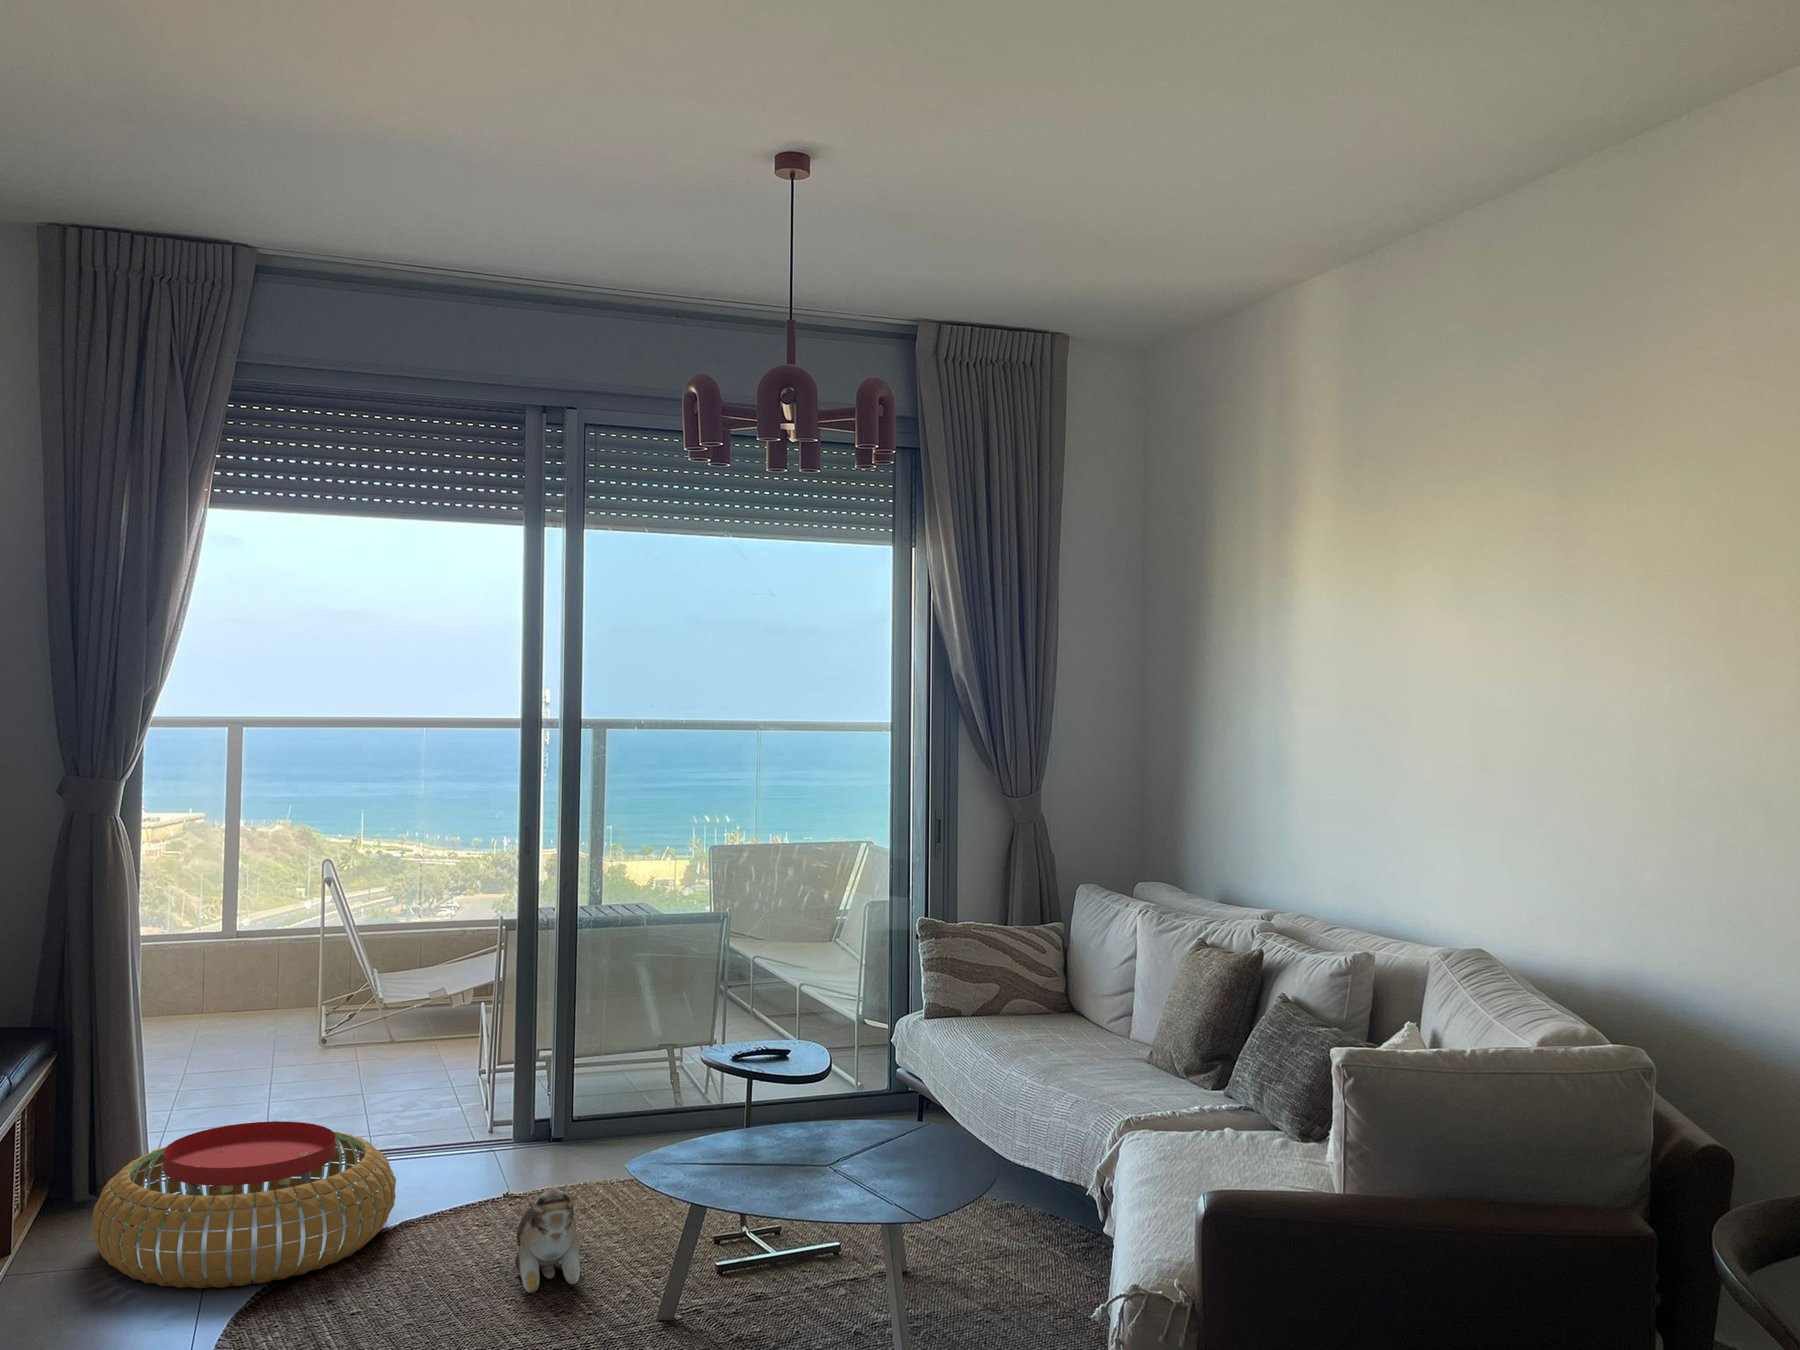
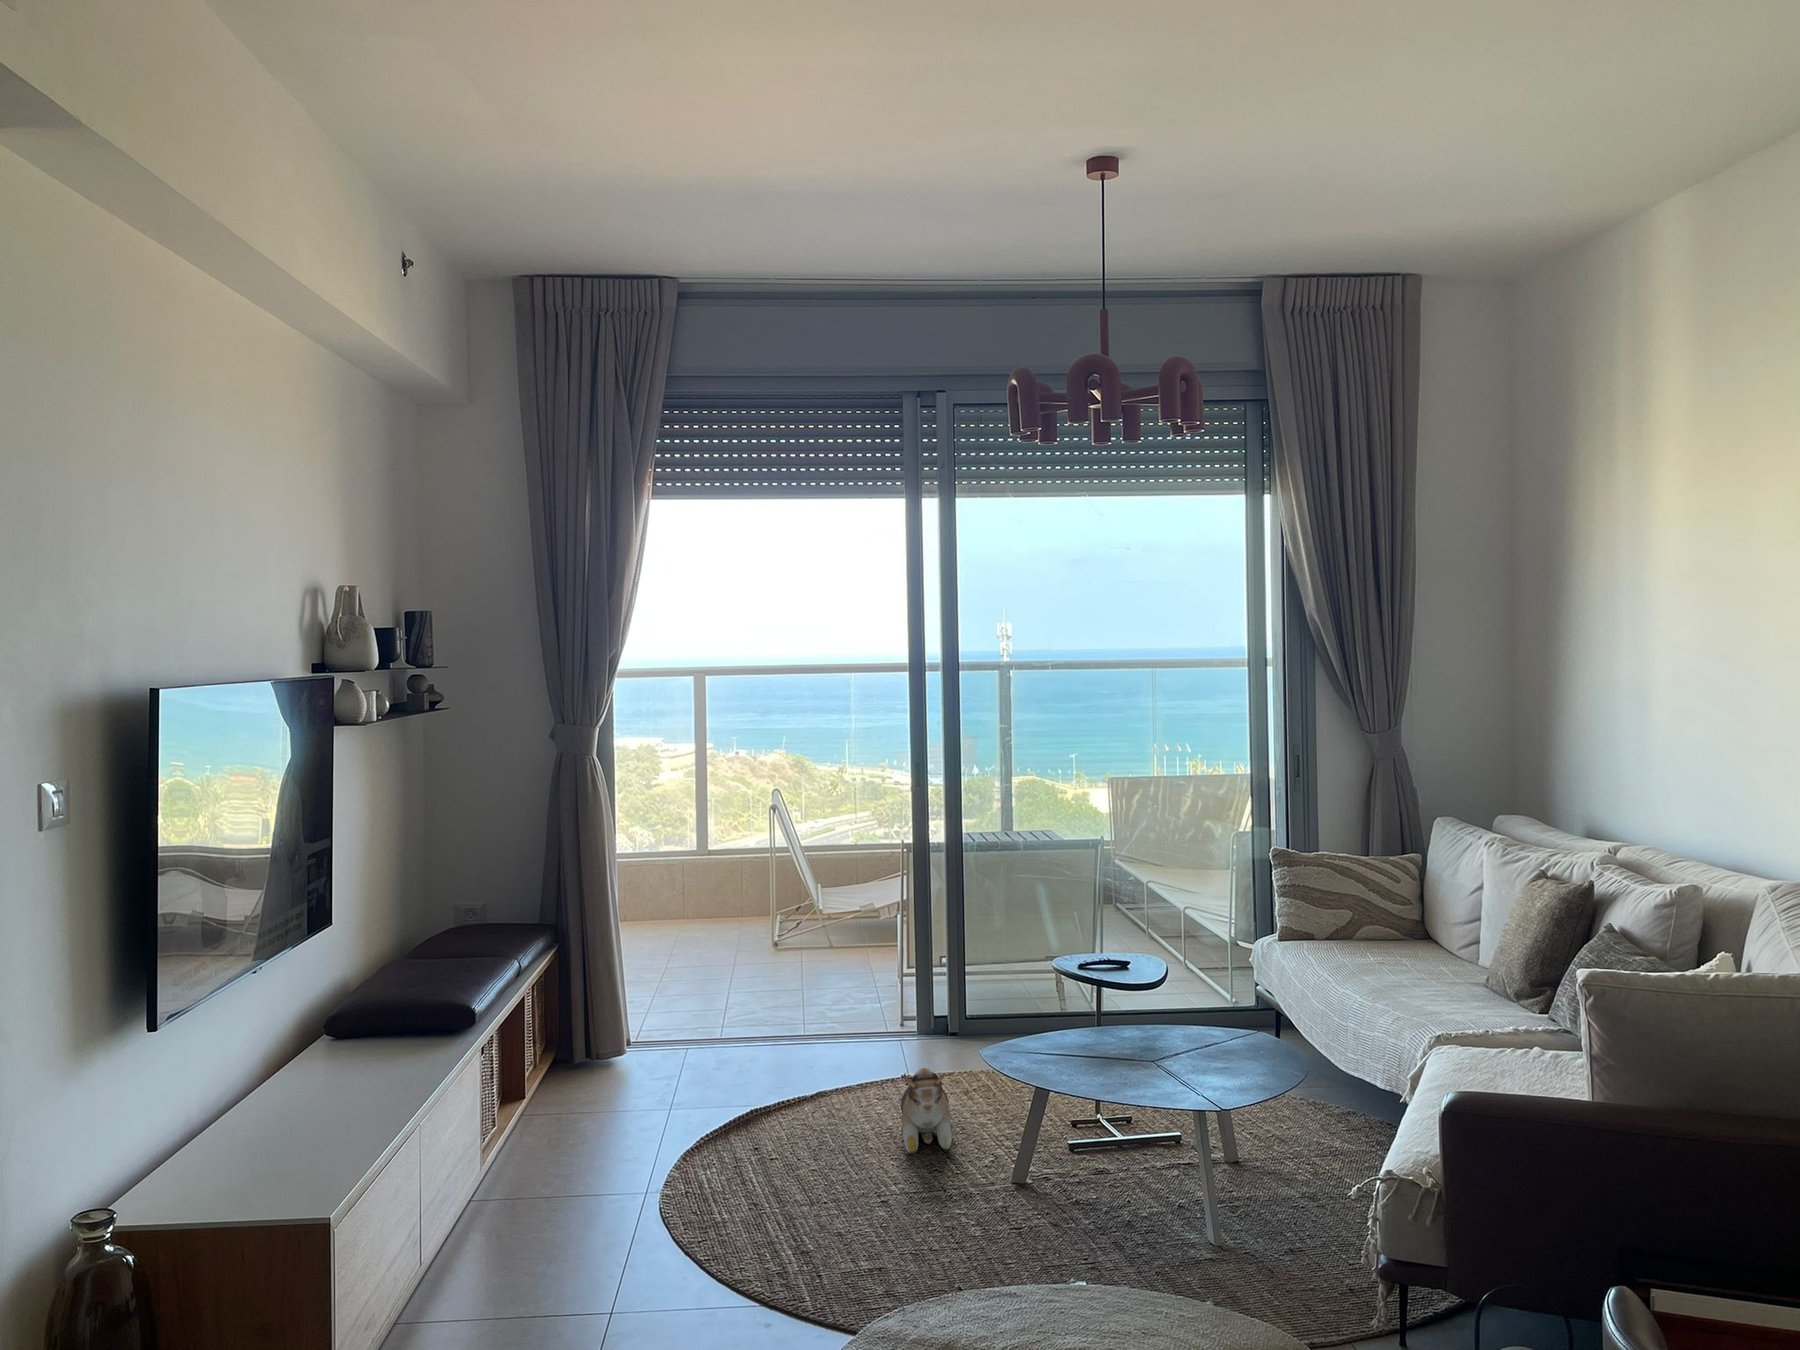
pouf: present [92,1121,396,1288] -> none [588,1004,812,1130]

